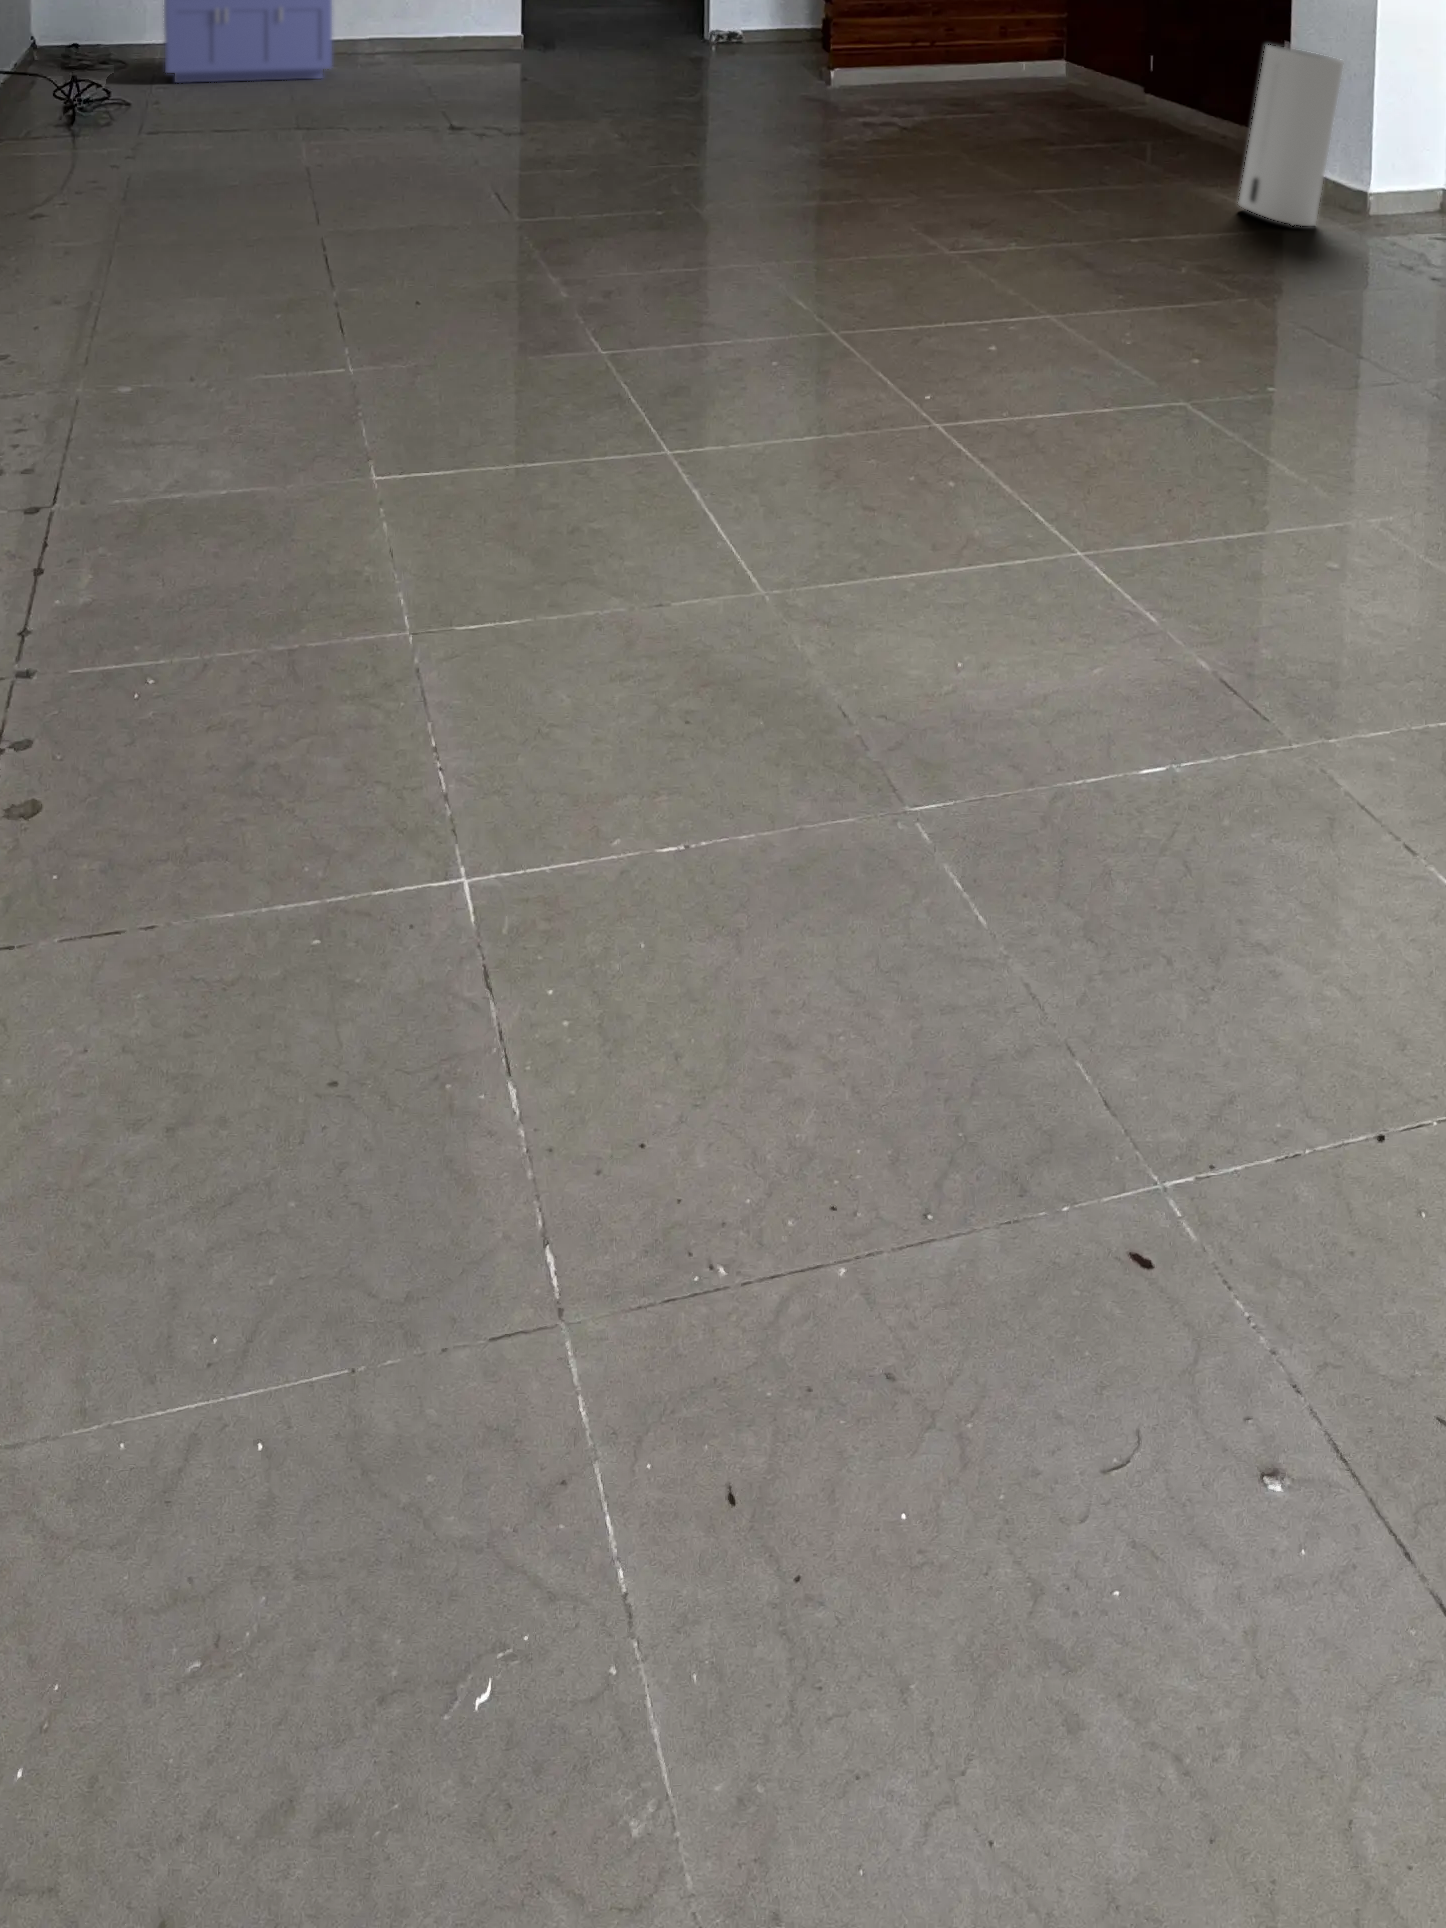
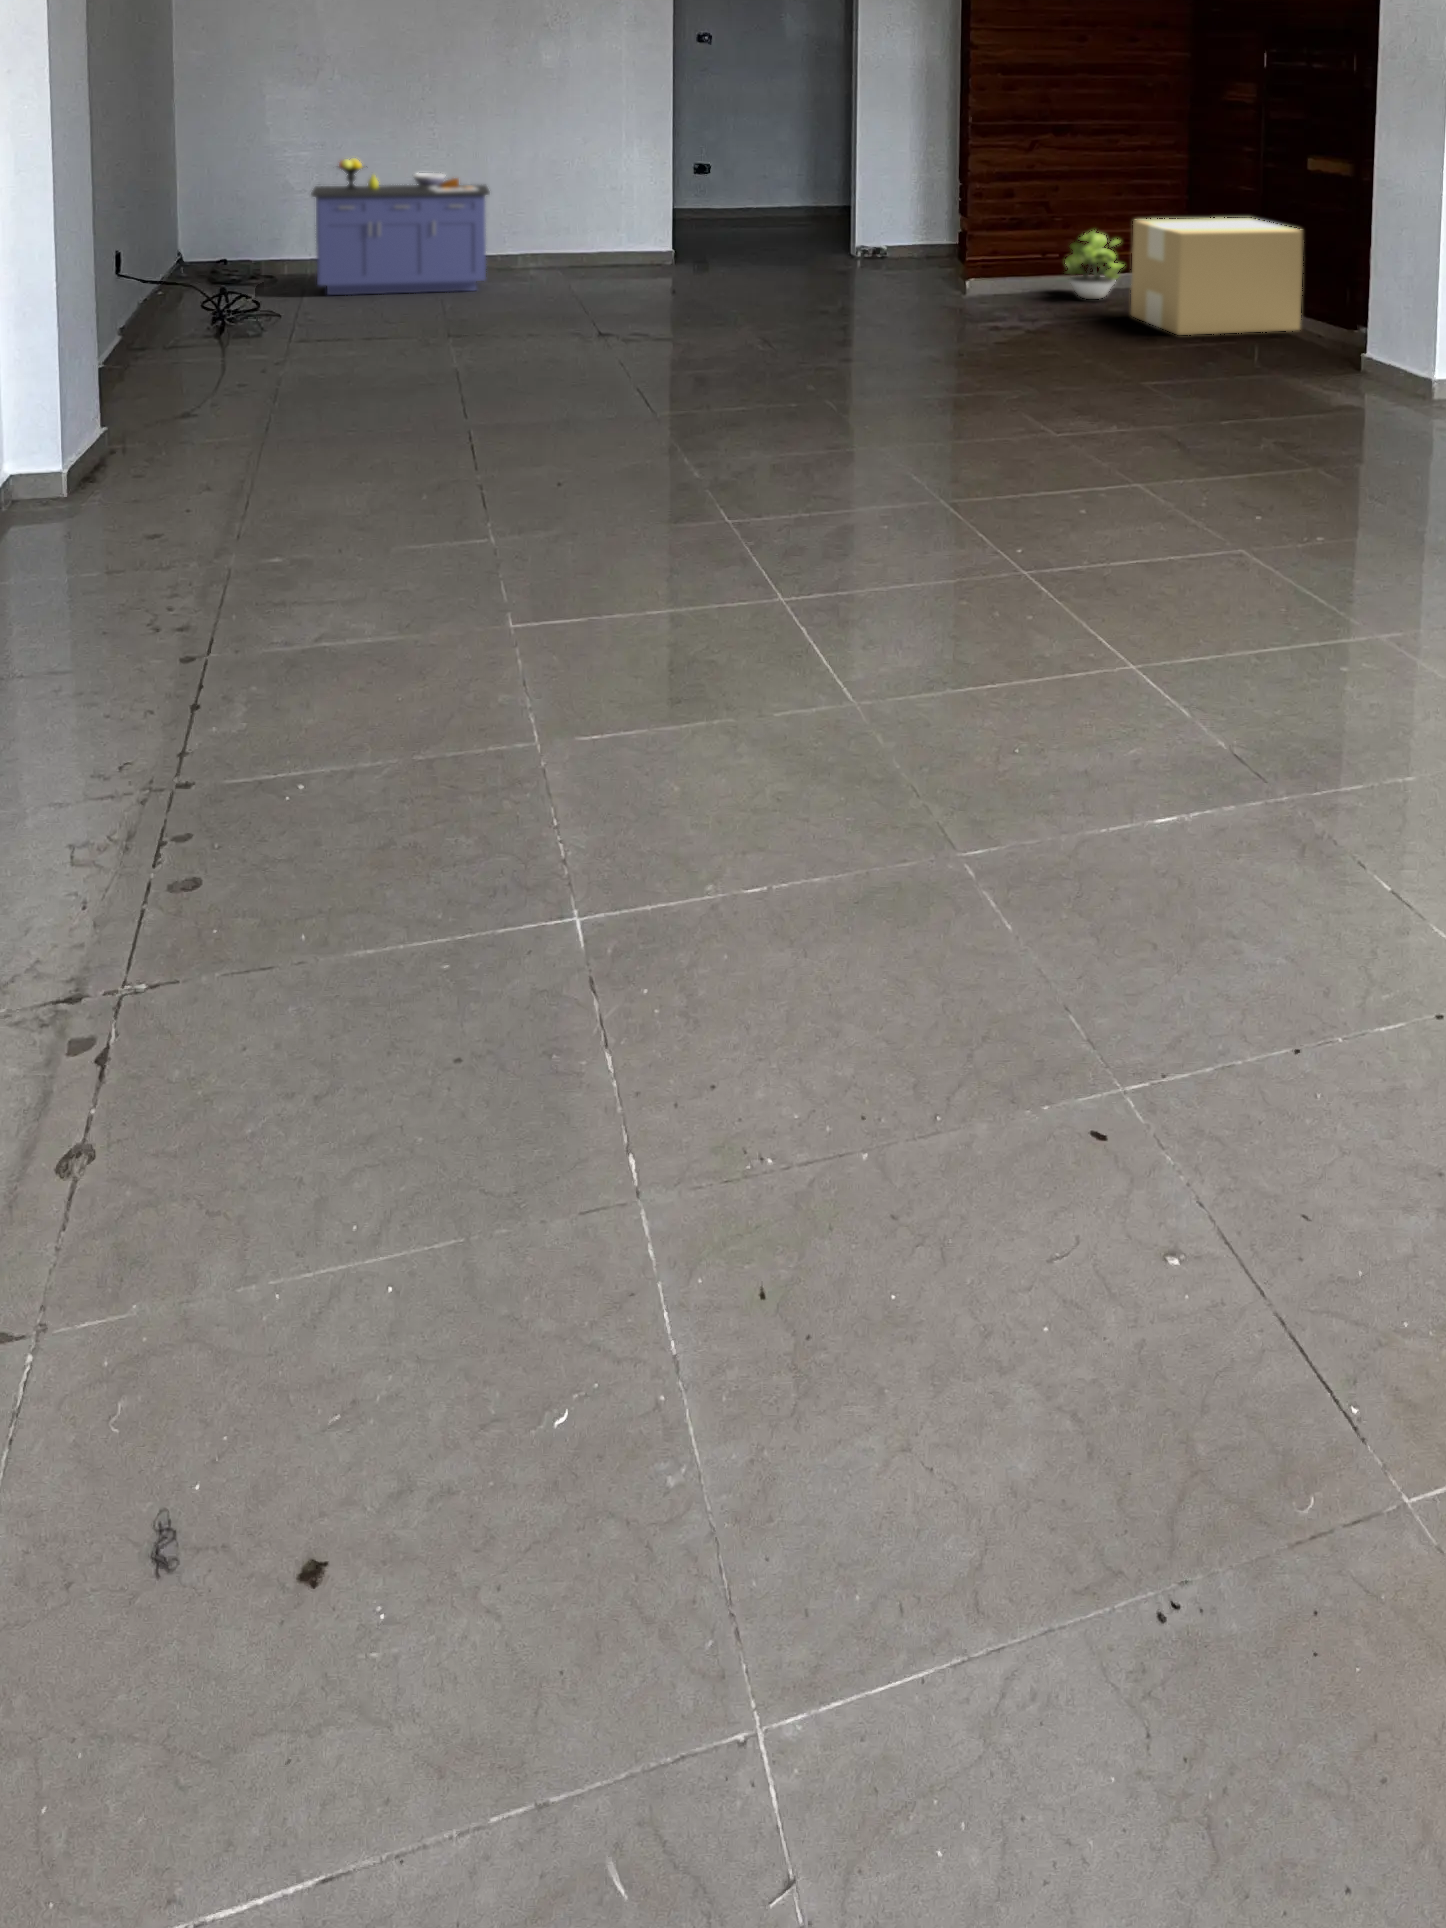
cardboard box: none [1010,6,1204,135] -> present [1131,218,1302,335]
potted plant: none [934,17,1001,92] -> present [1065,230,1123,299]
air purifier: present [1239,46,1343,226] -> none [1320,247,1412,409]

